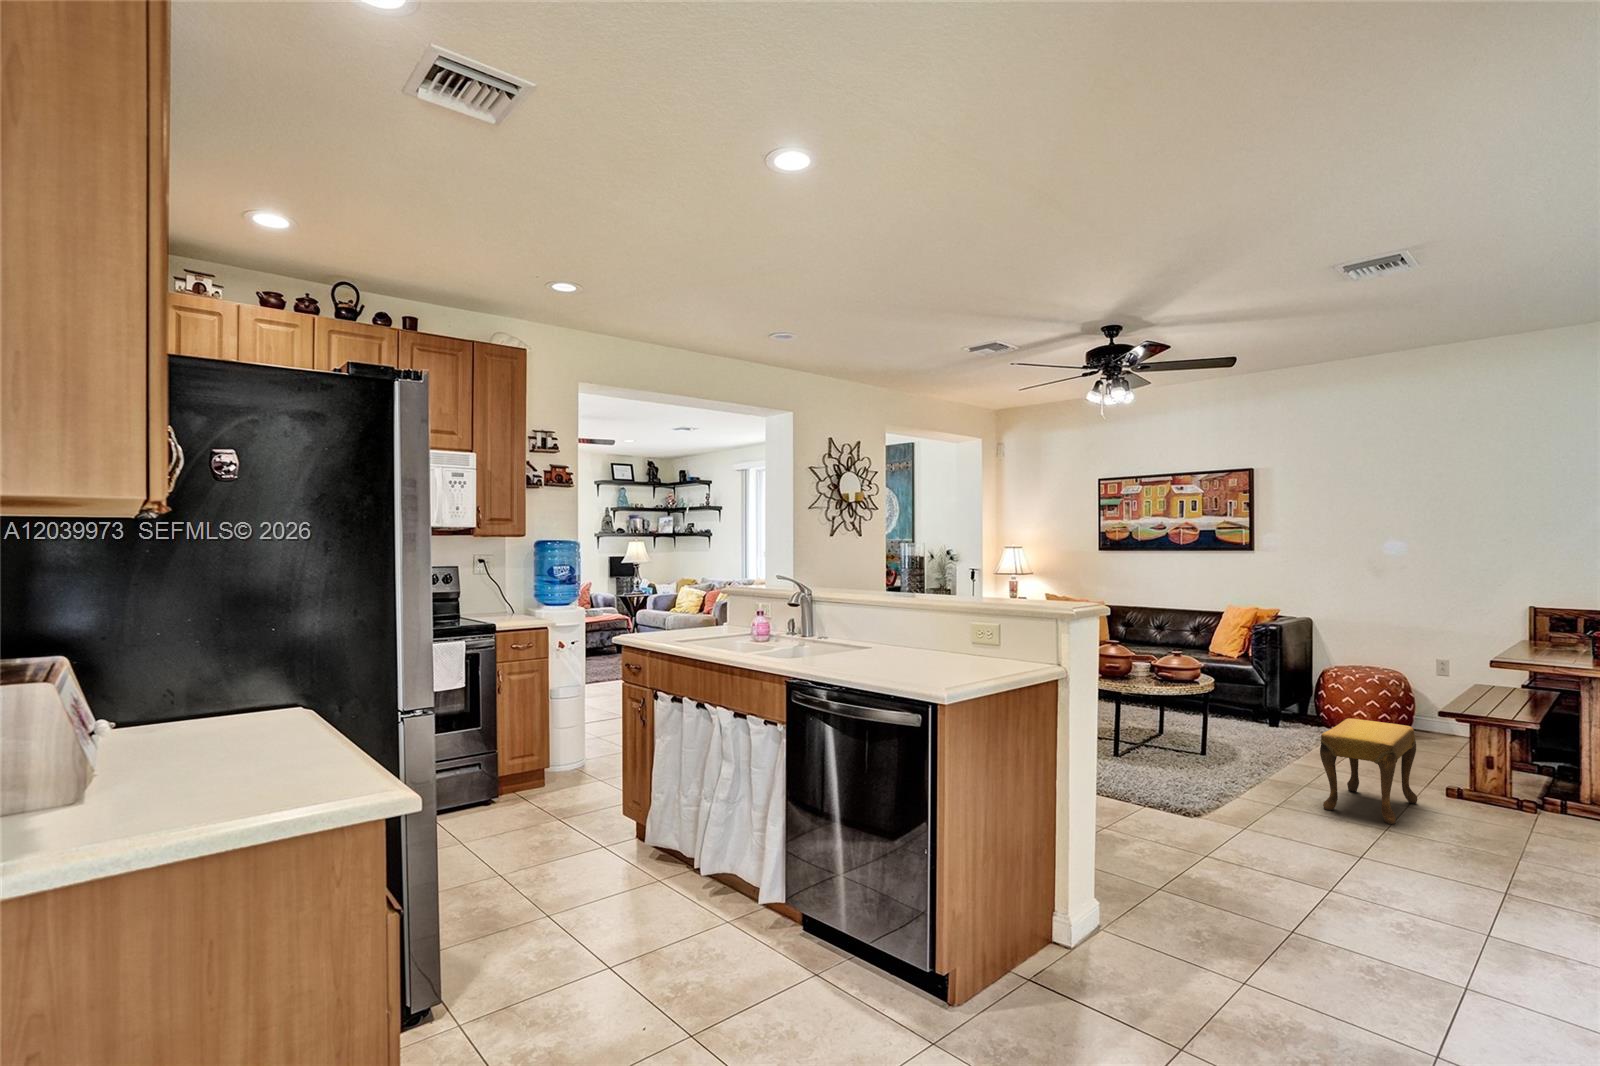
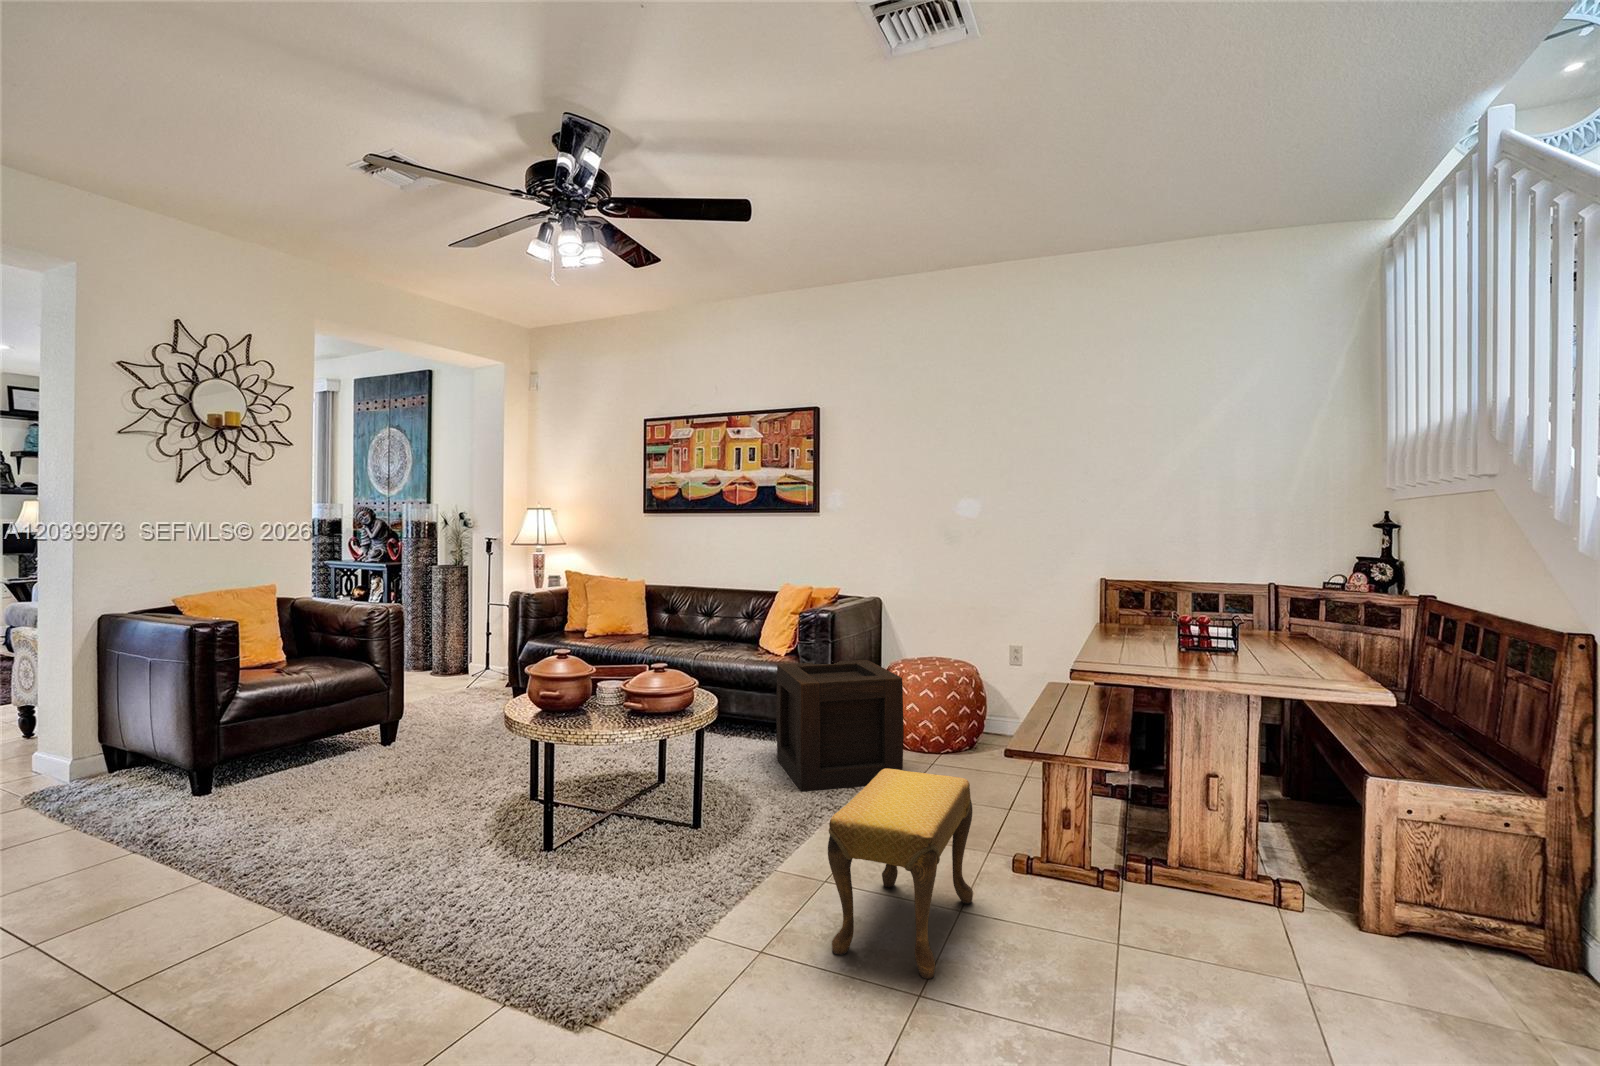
wooden crate: none [1234,661,1346,749] -> present [776,660,904,792]

